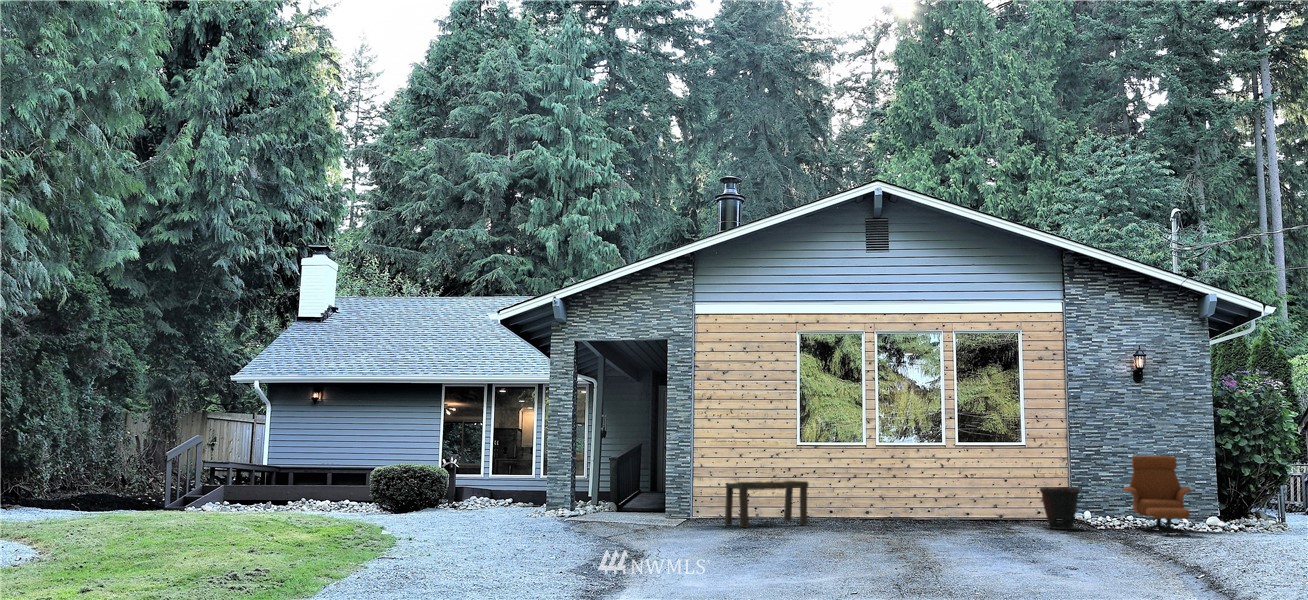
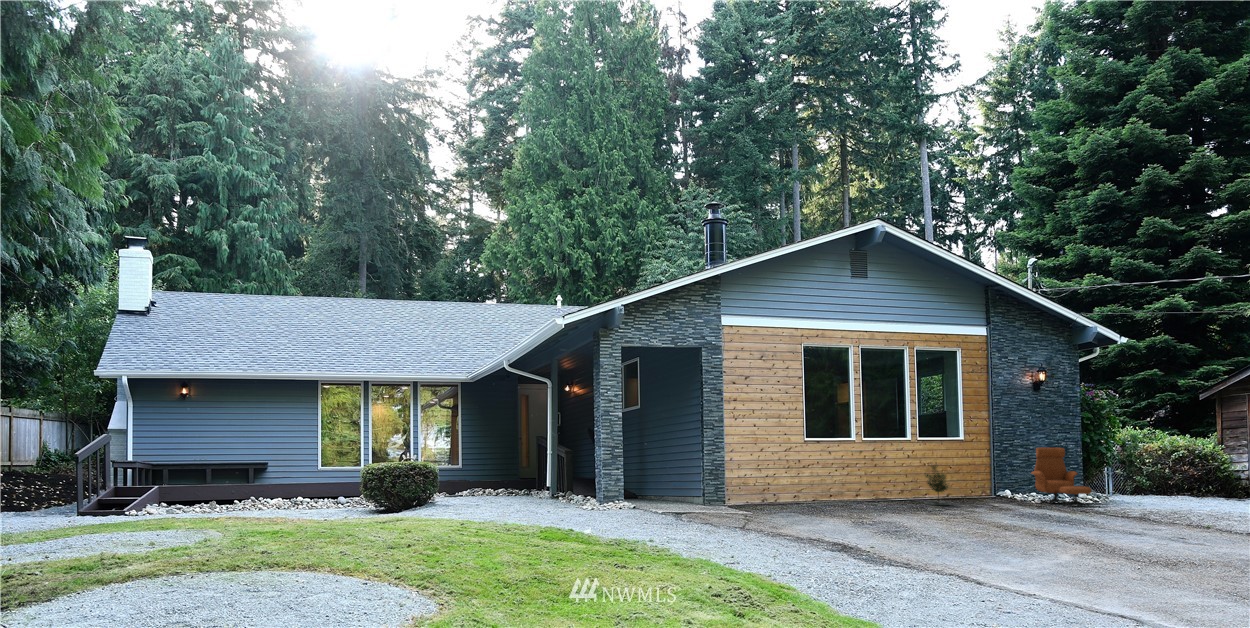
potted tree: none [958,469,994,528] -> present [925,463,950,505]
bench: present [725,481,809,528] -> none [769,471,829,511]
bucket: present [1040,487,1080,529] -> none [977,470,1012,504]

